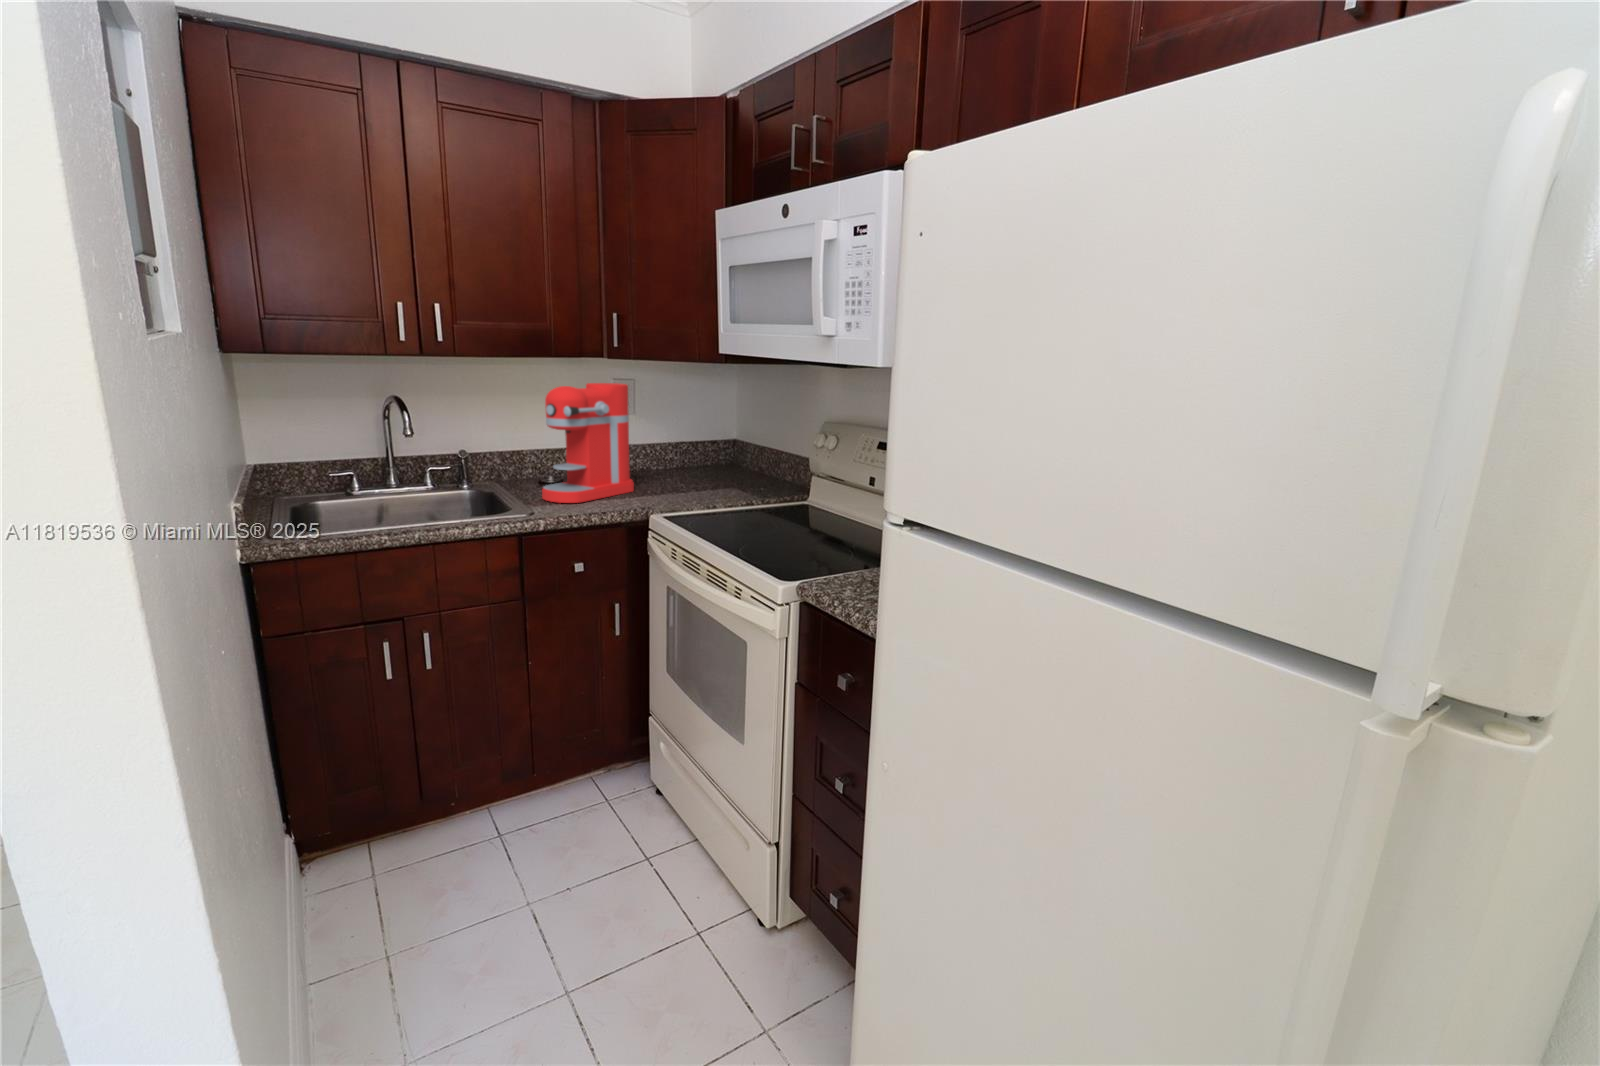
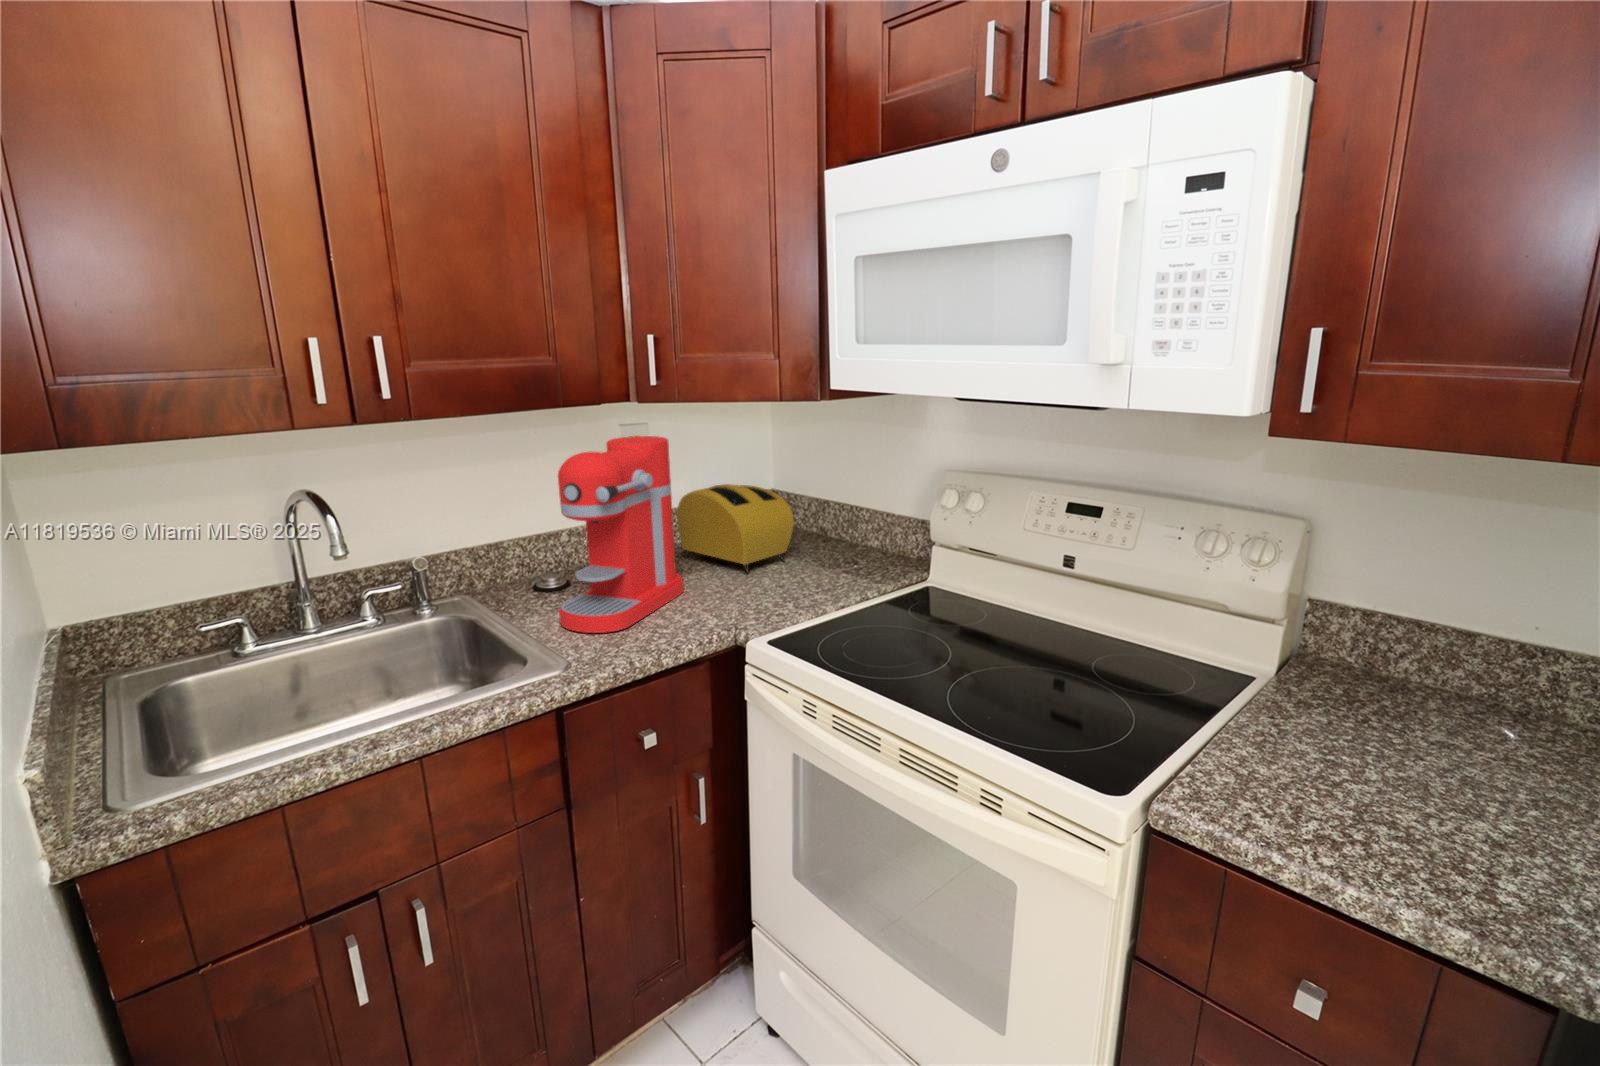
toaster: none [645,426,723,487] -> present [677,484,794,573]

